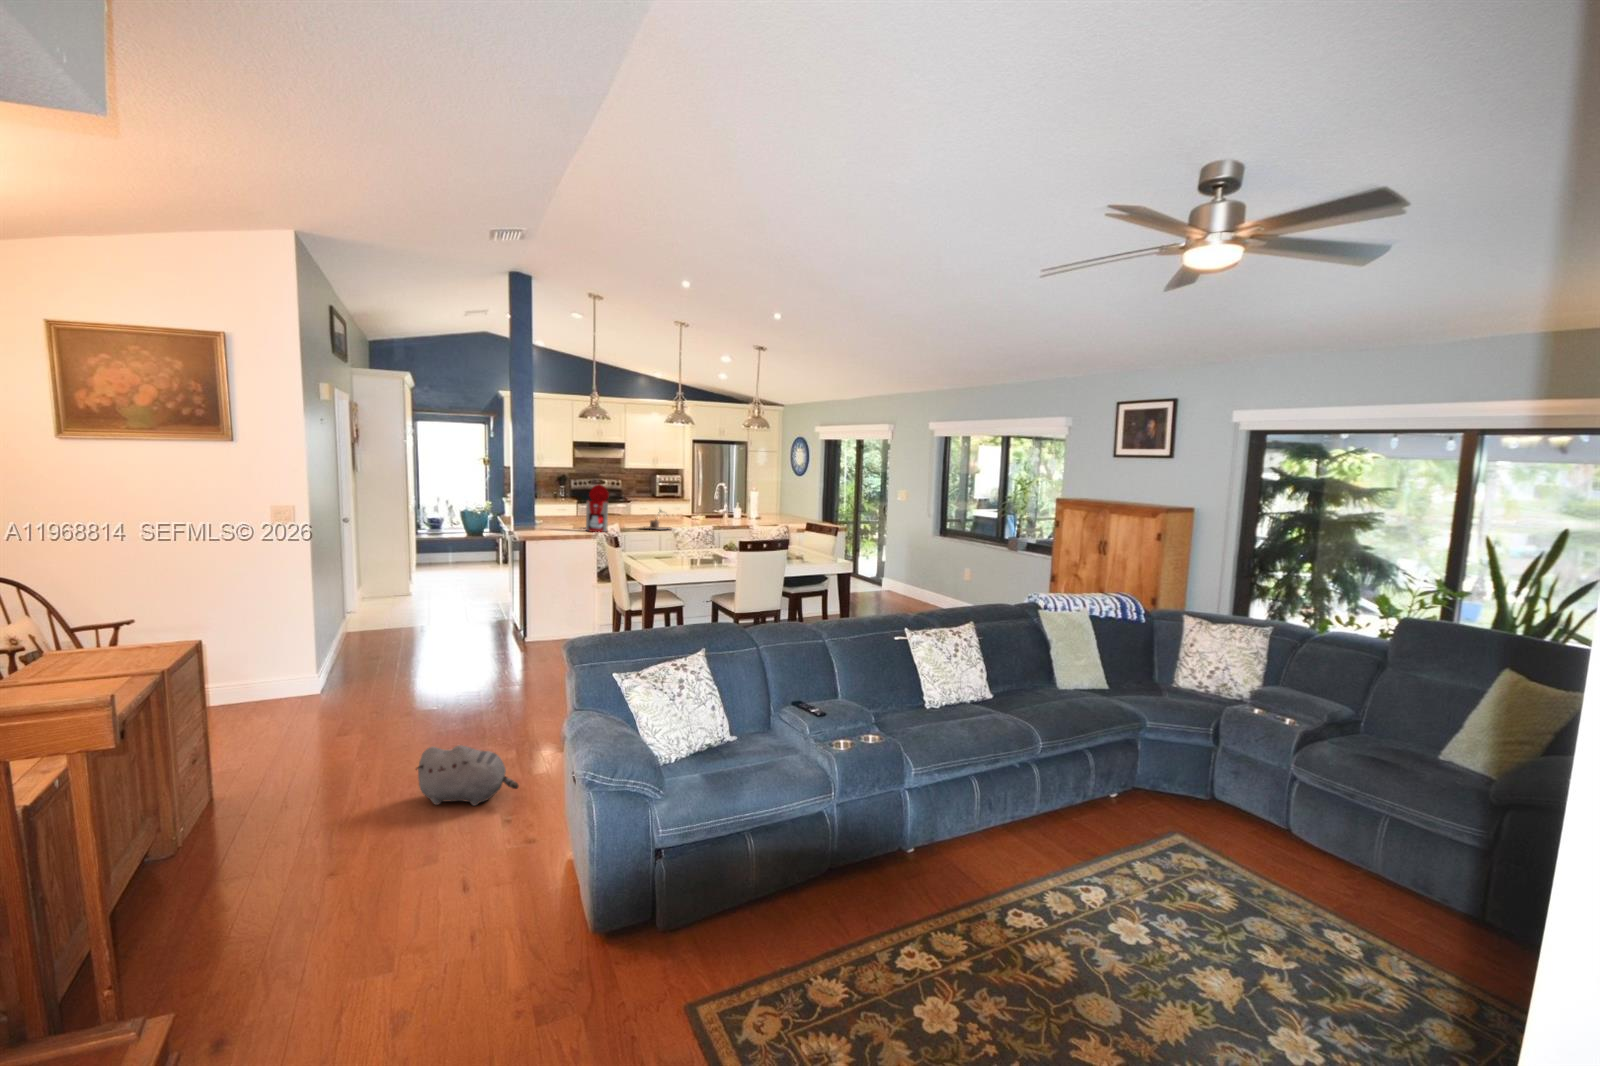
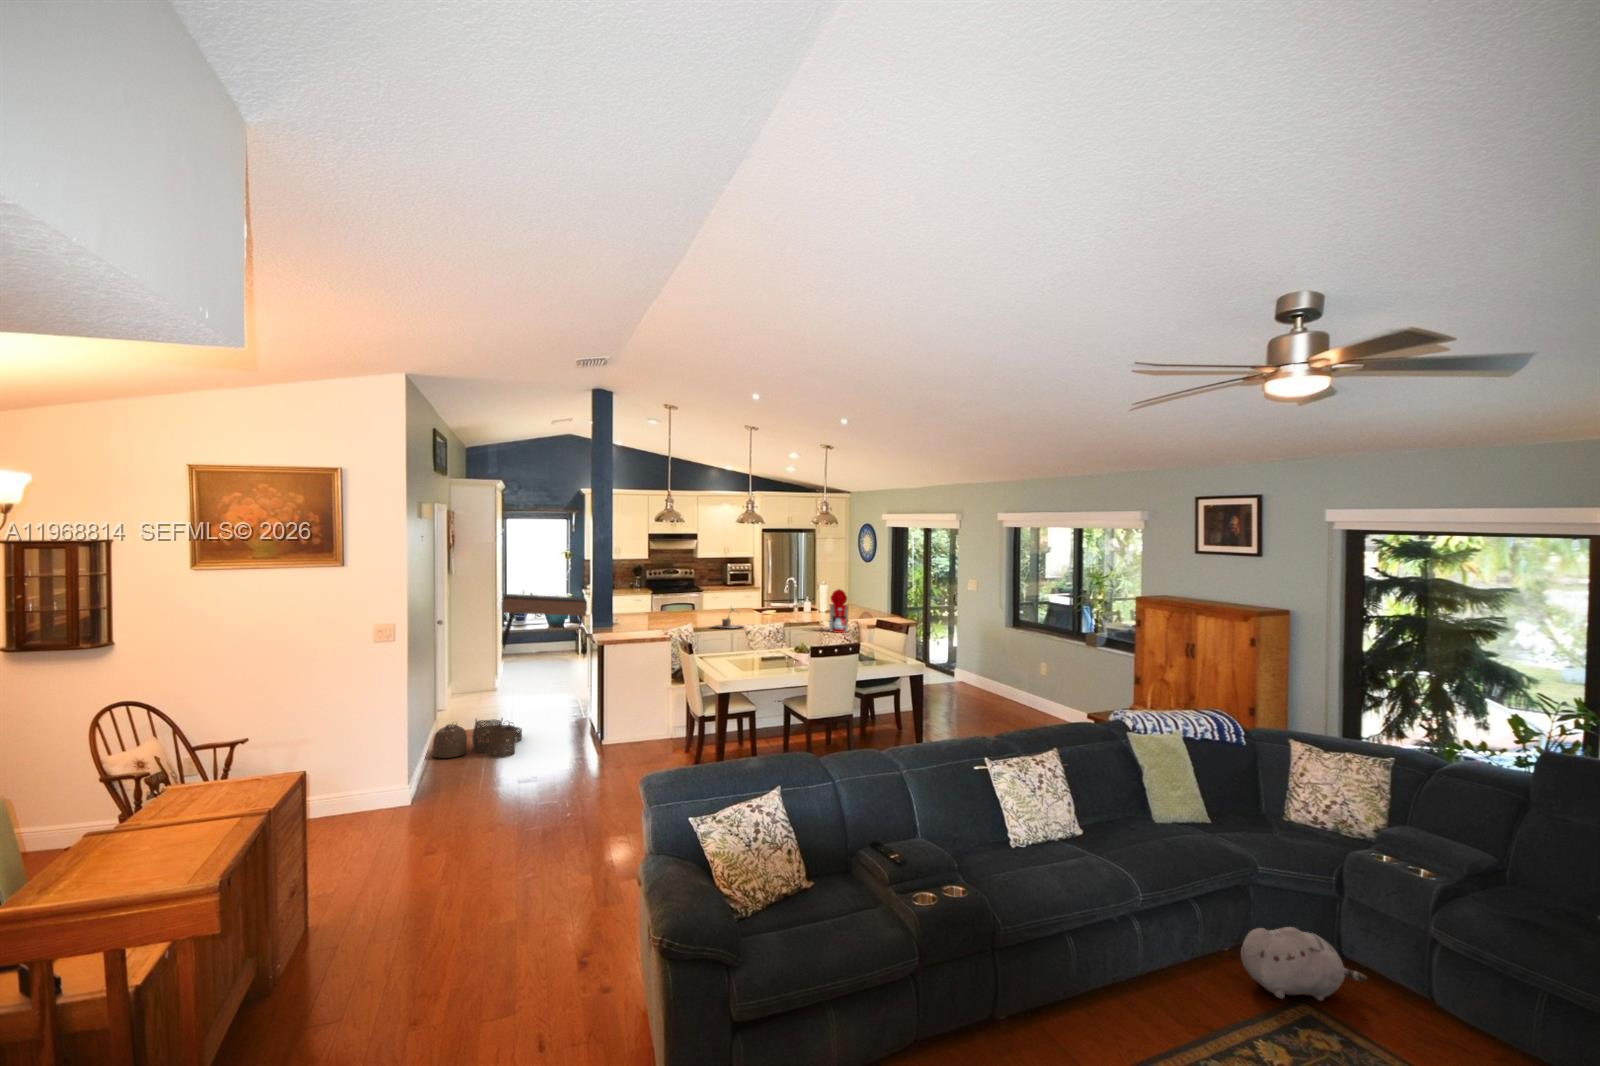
coffee maker: present [583,484,609,532] -> present [822,589,849,633]
console table: none [412,500,515,575] -> present [503,594,587,657]
woven basket: none [344,614,442,654] -> present [432,719,522,758]
plush toy: present [416,745,518,806] -> present [1241,927,1367,1001]

